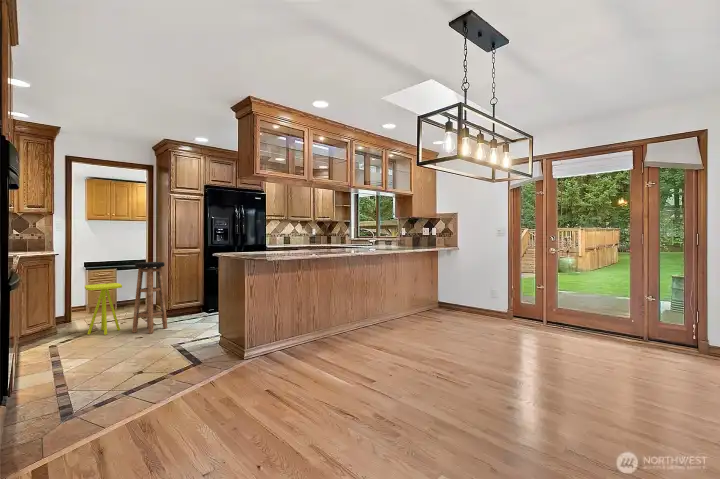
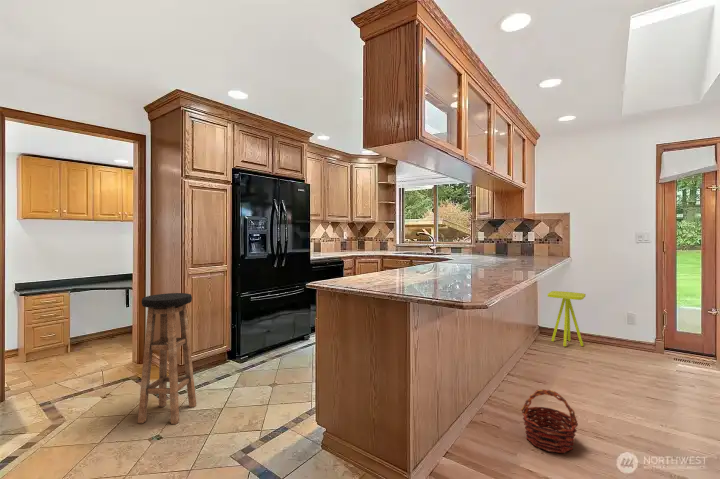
side table: present [85,283,122,335] -> present [548,291,586,346]
basket: none [330,318,359,352] -> present [521,390,578,453]

